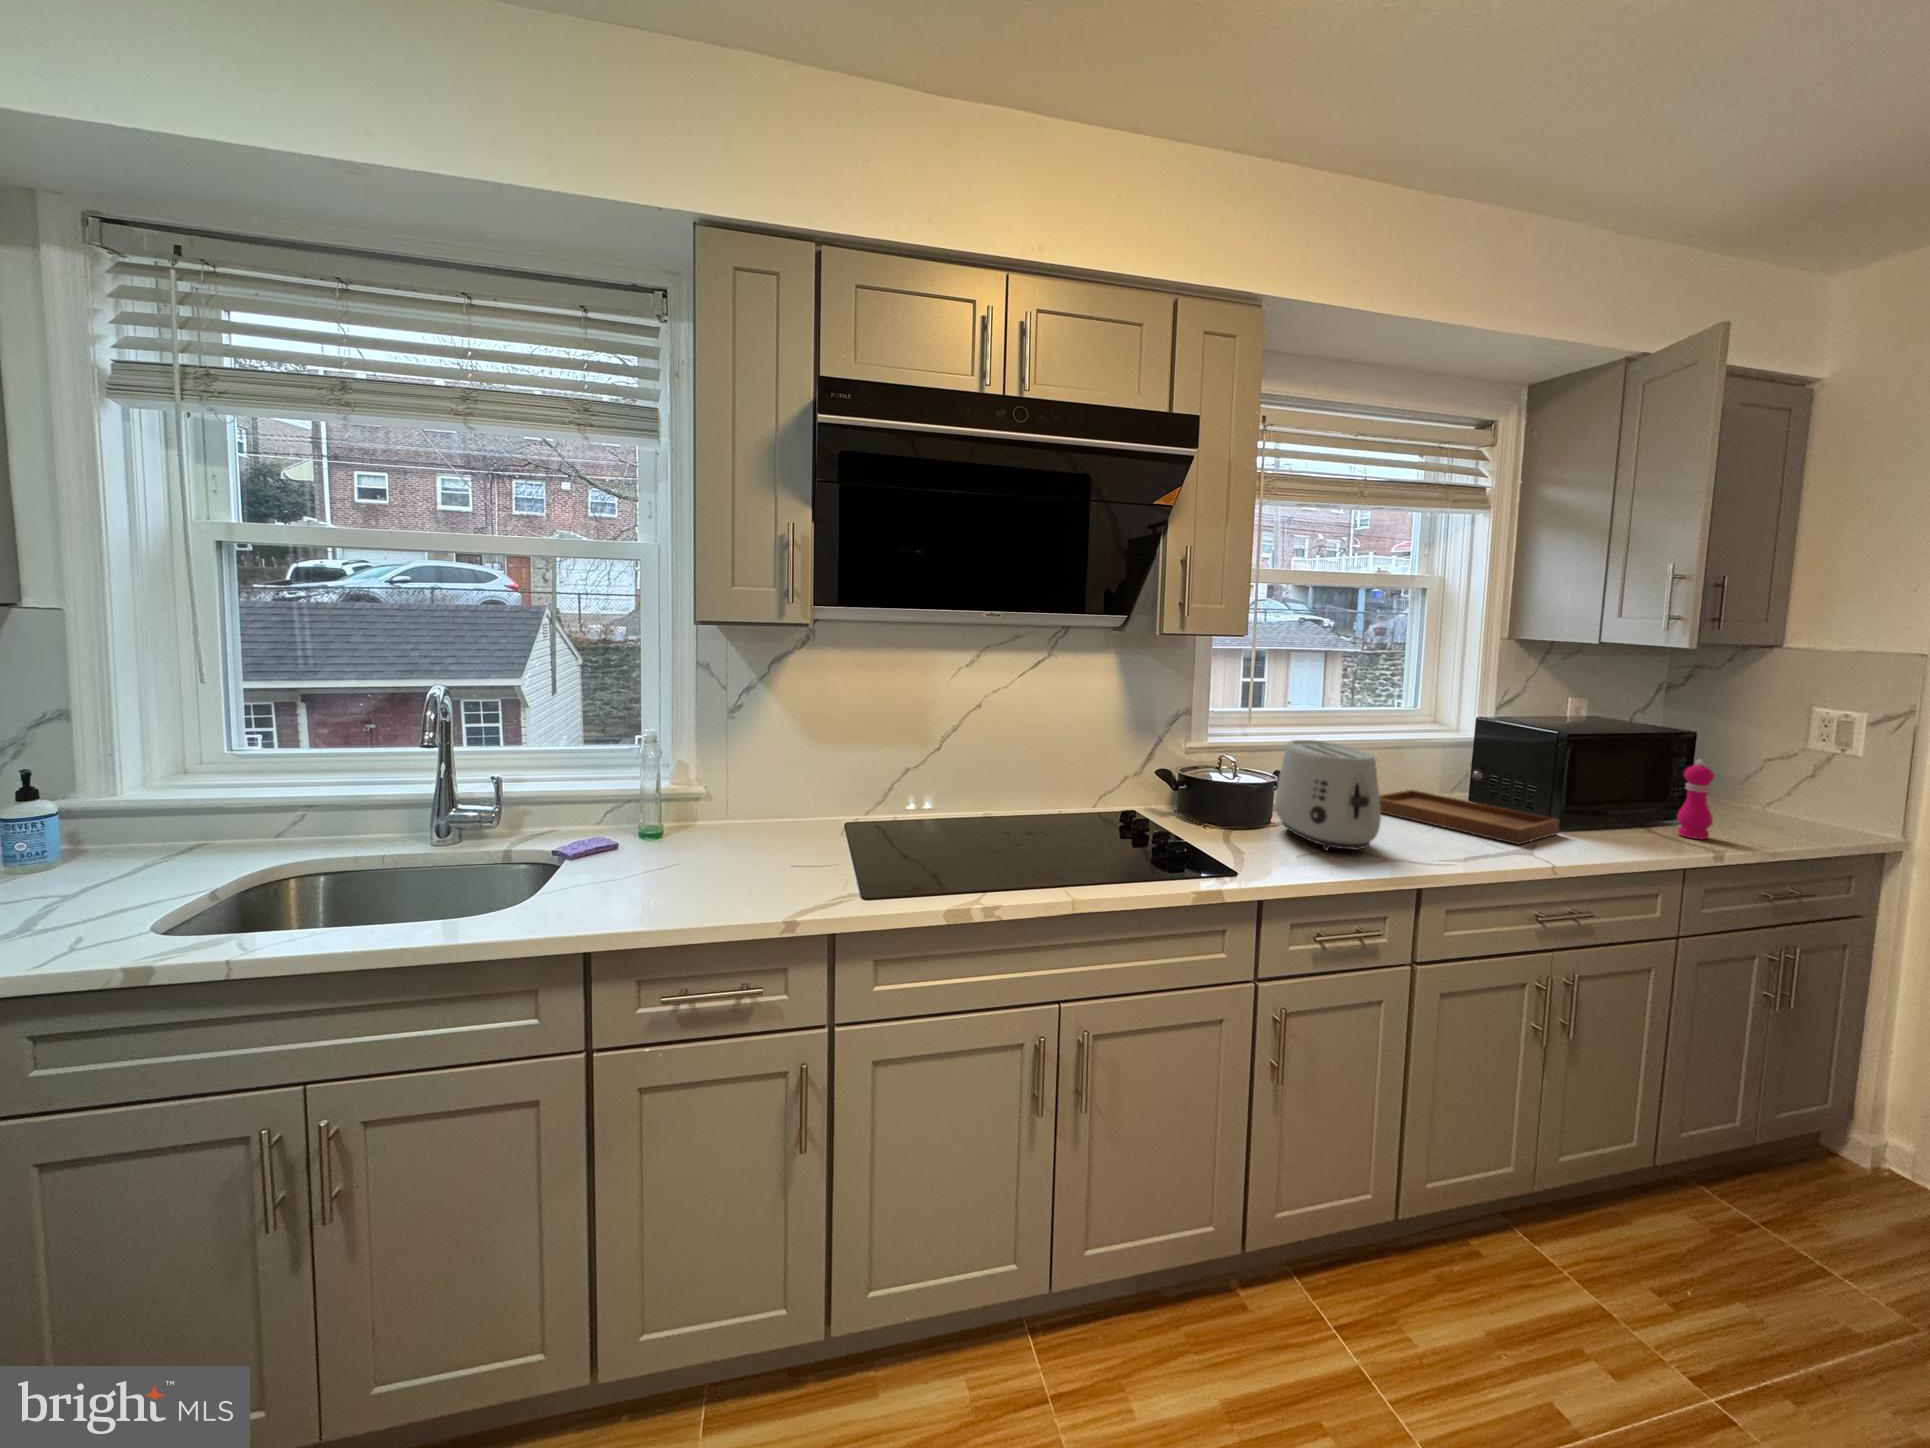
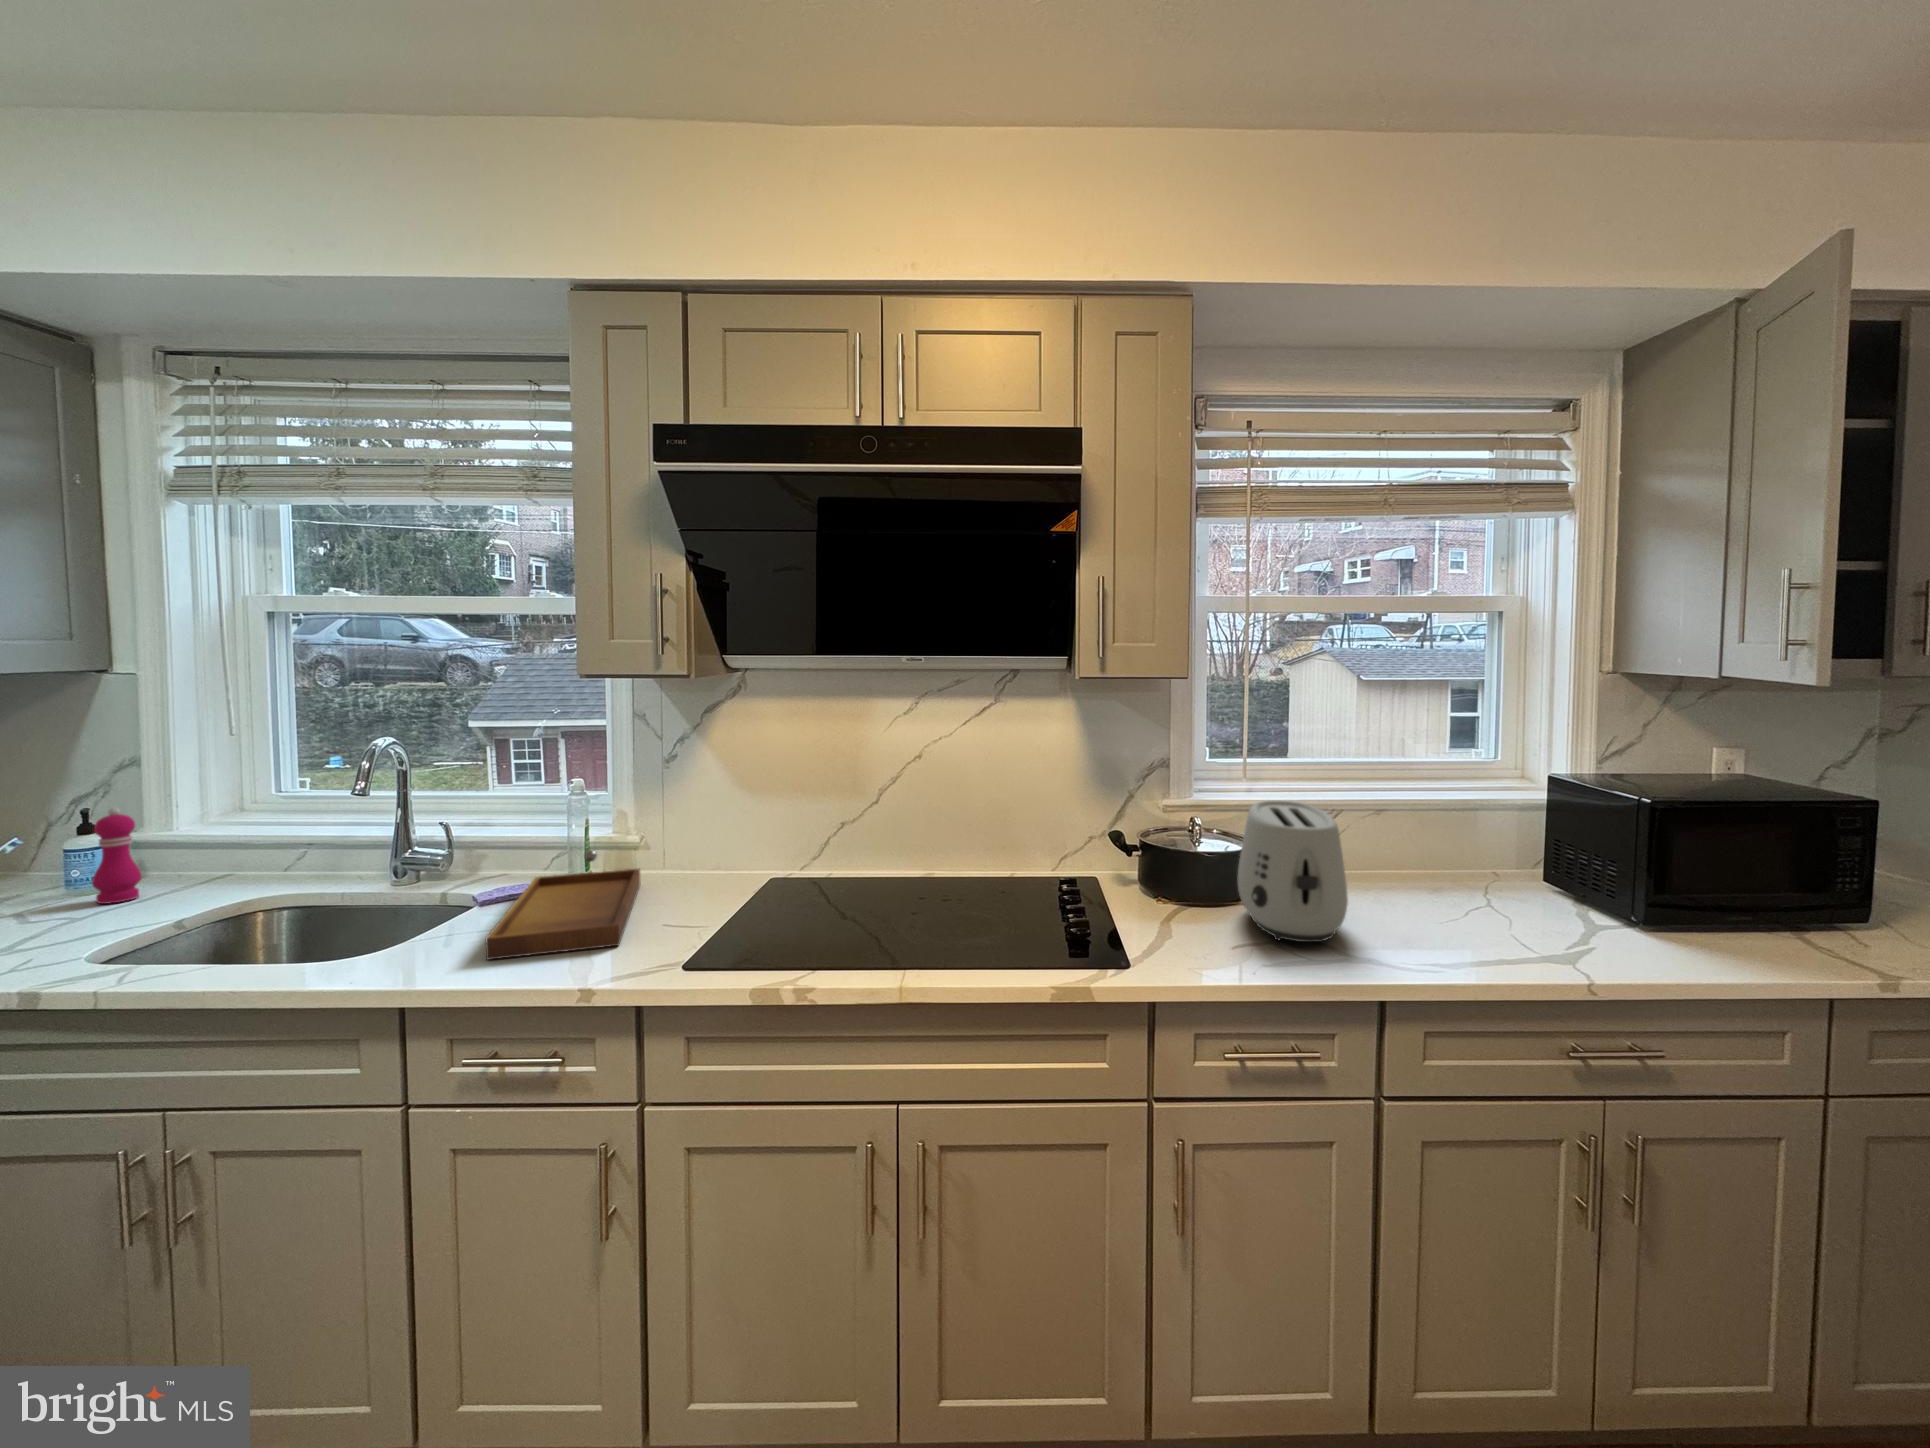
pepper mill: present [1677,760,1714,839] -> present [92,808,142,904]
tray: present [1379,771,1559,845] -> present [486,850,641,960]

